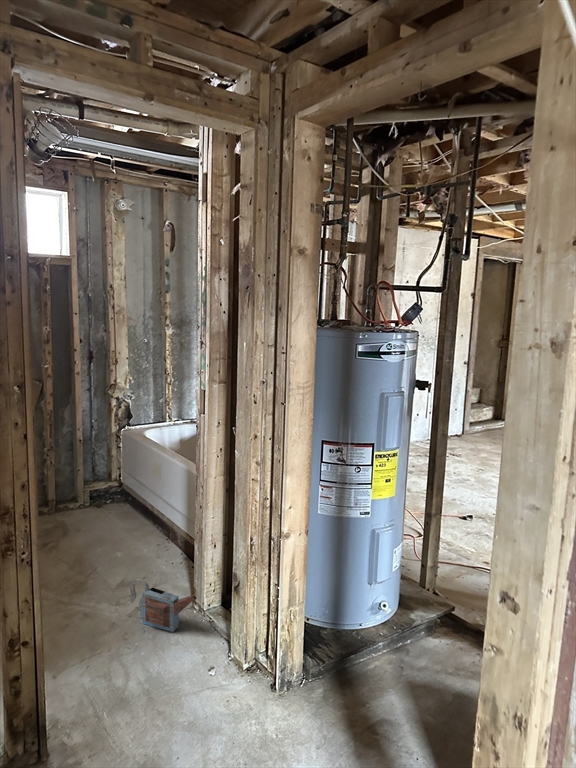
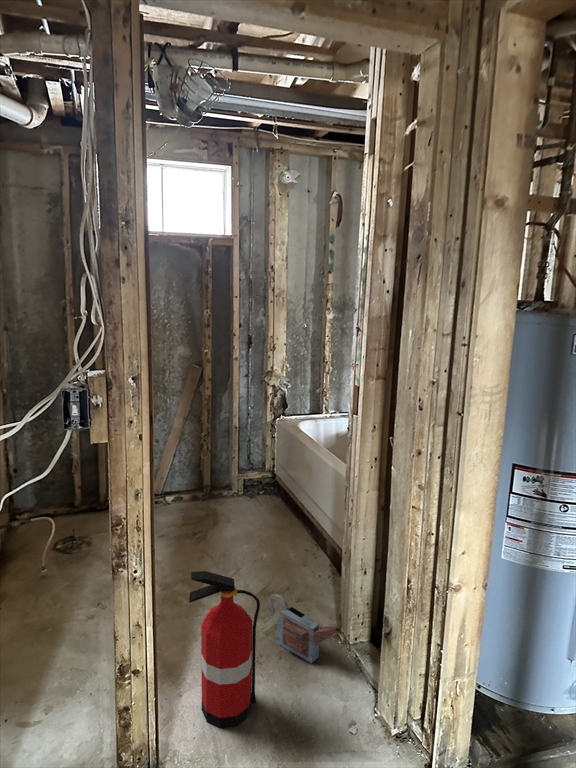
fire extinguisher: none [62,558,128,695] -> present [189,571,260,728]

